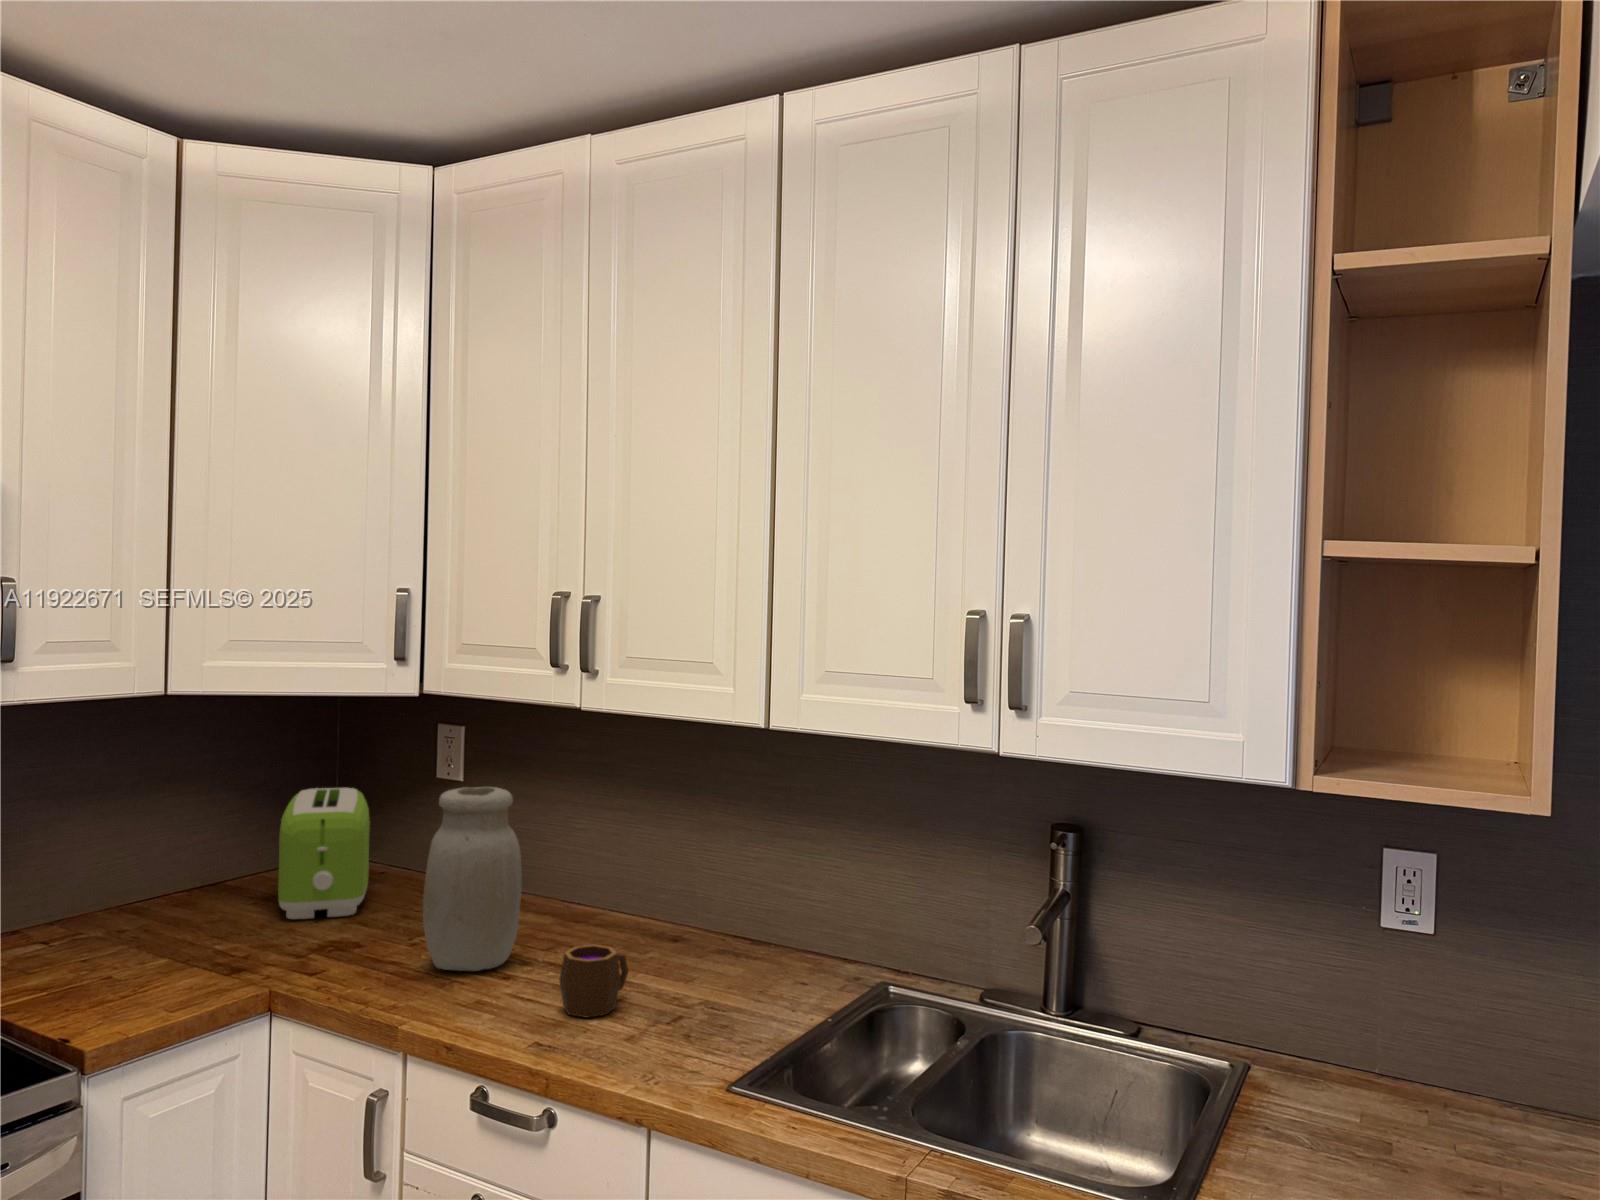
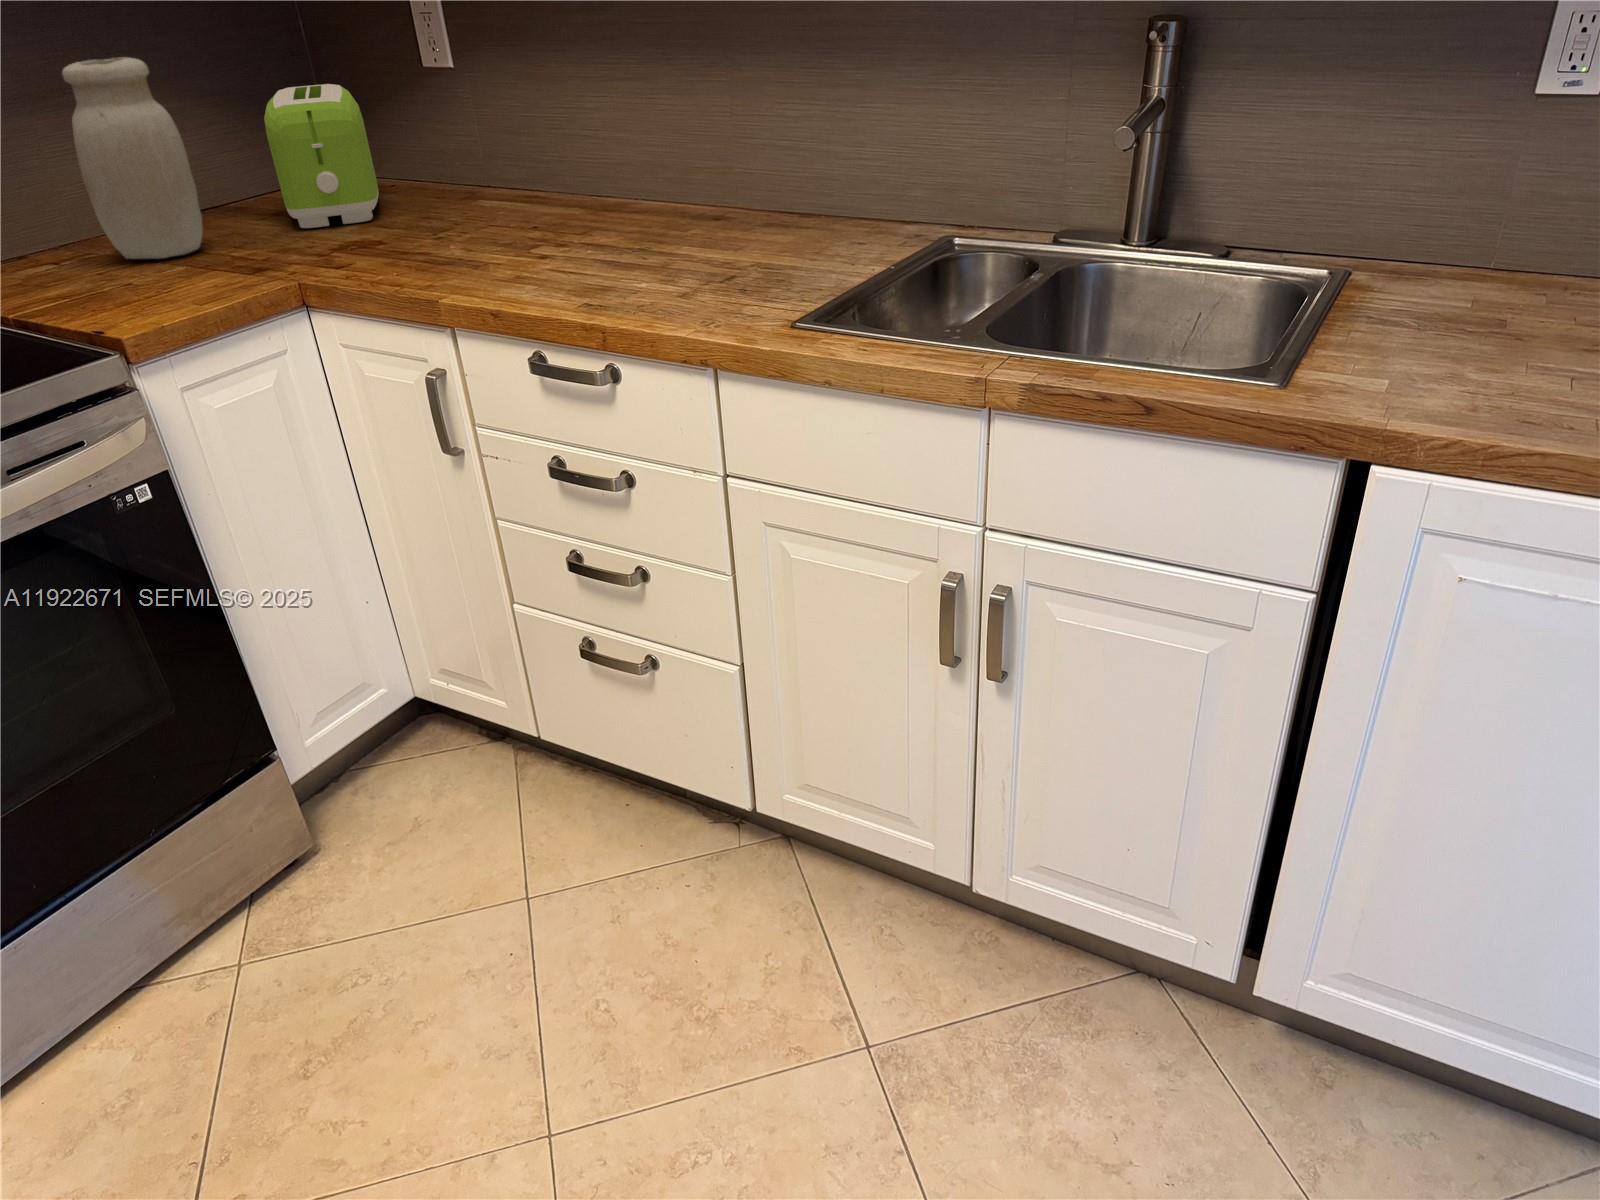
jar: present [423,787,522,971] -> present [62,58,203,259]
mug: present [559,945,628,1018] -> none [599,207,672,281]

